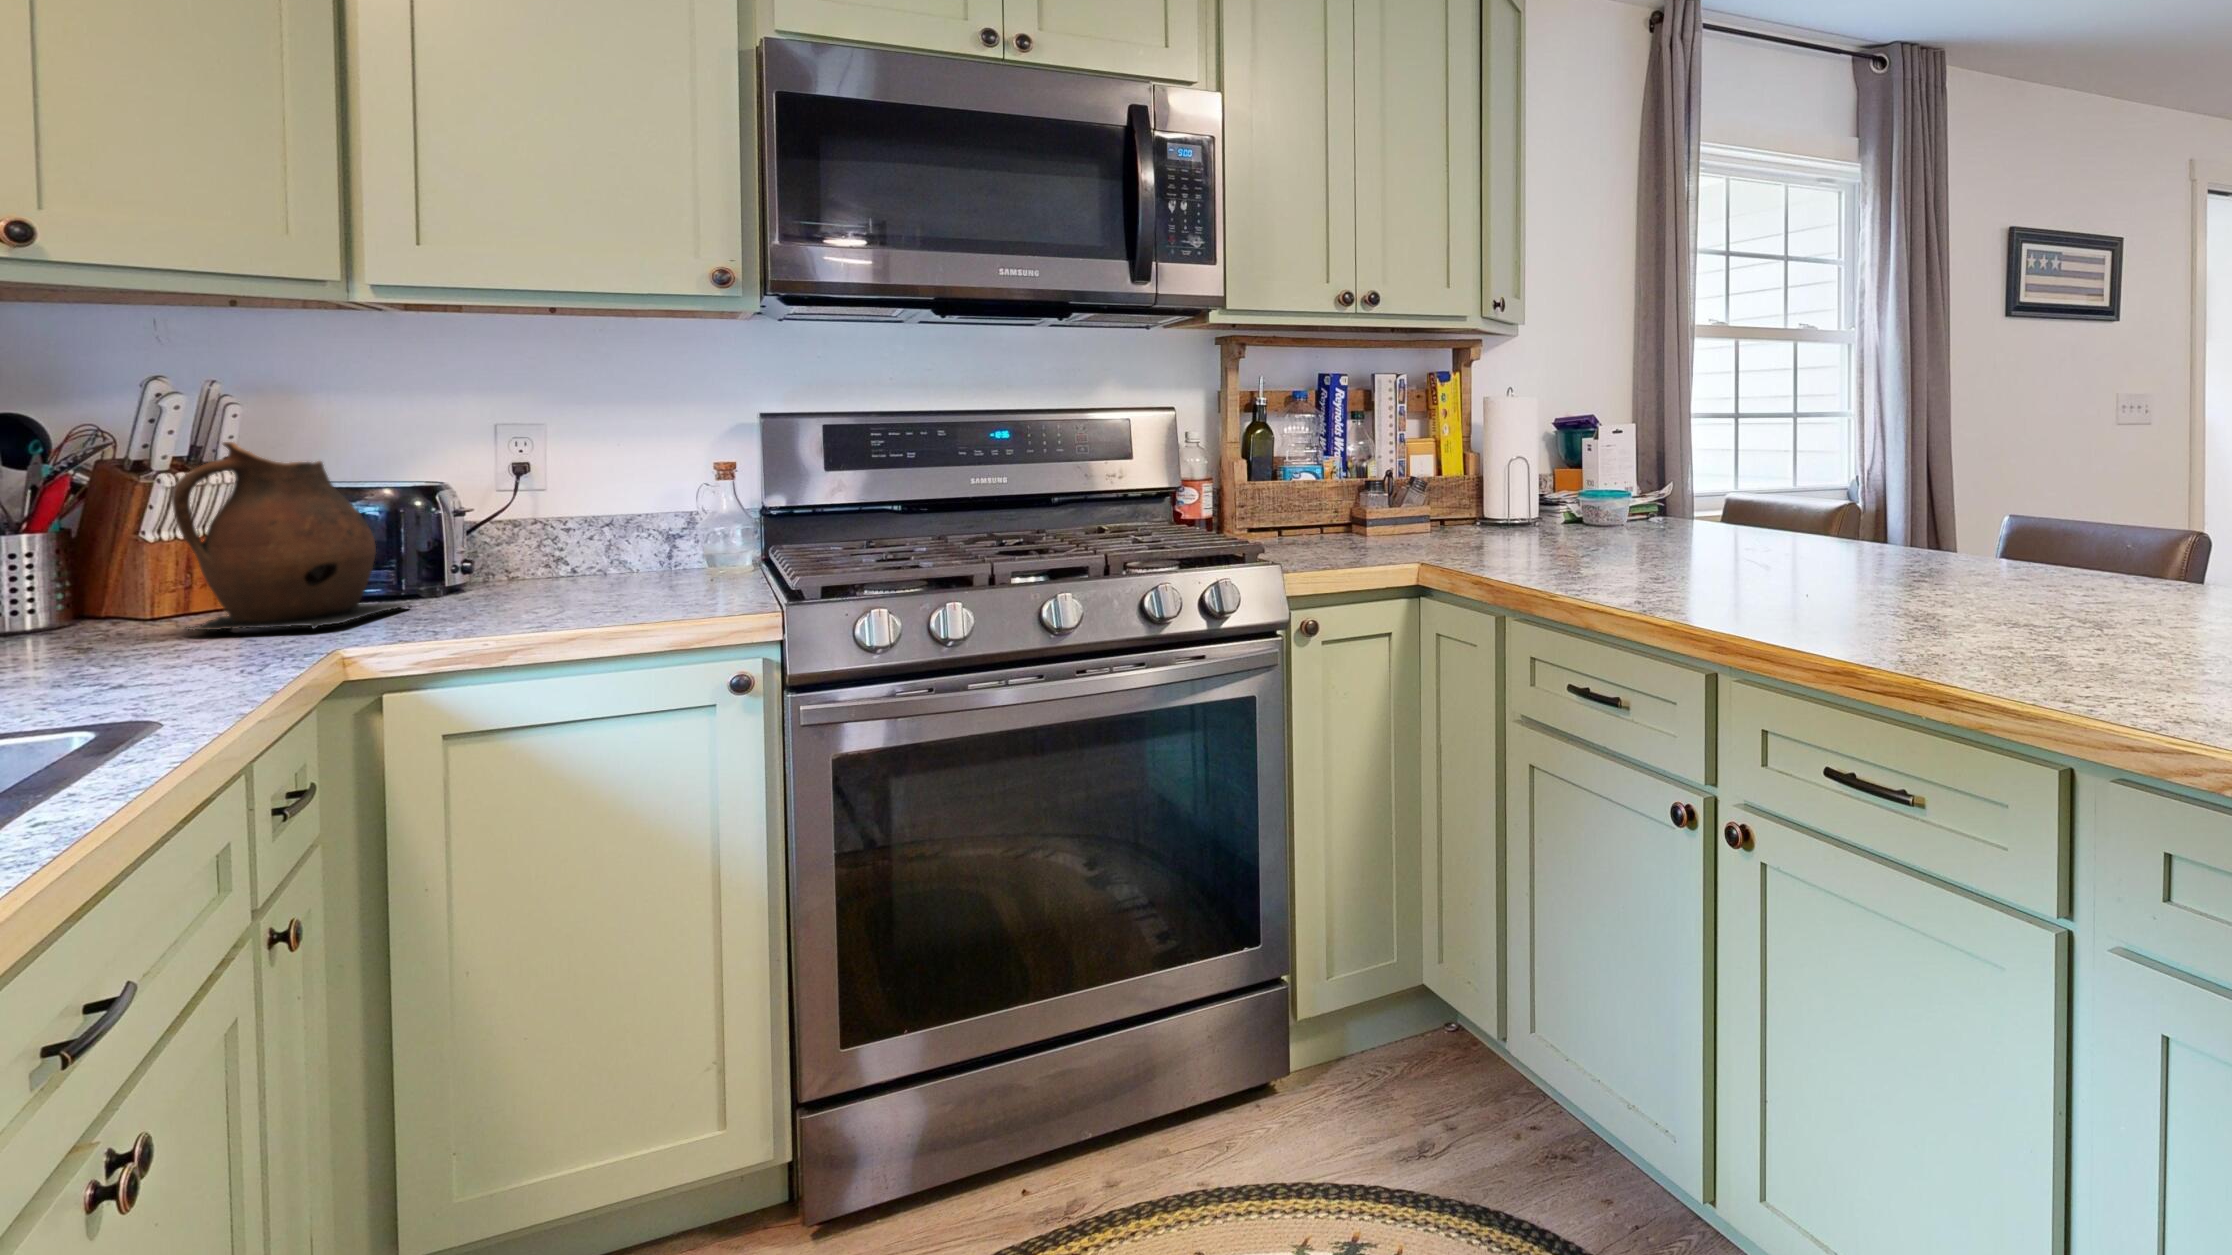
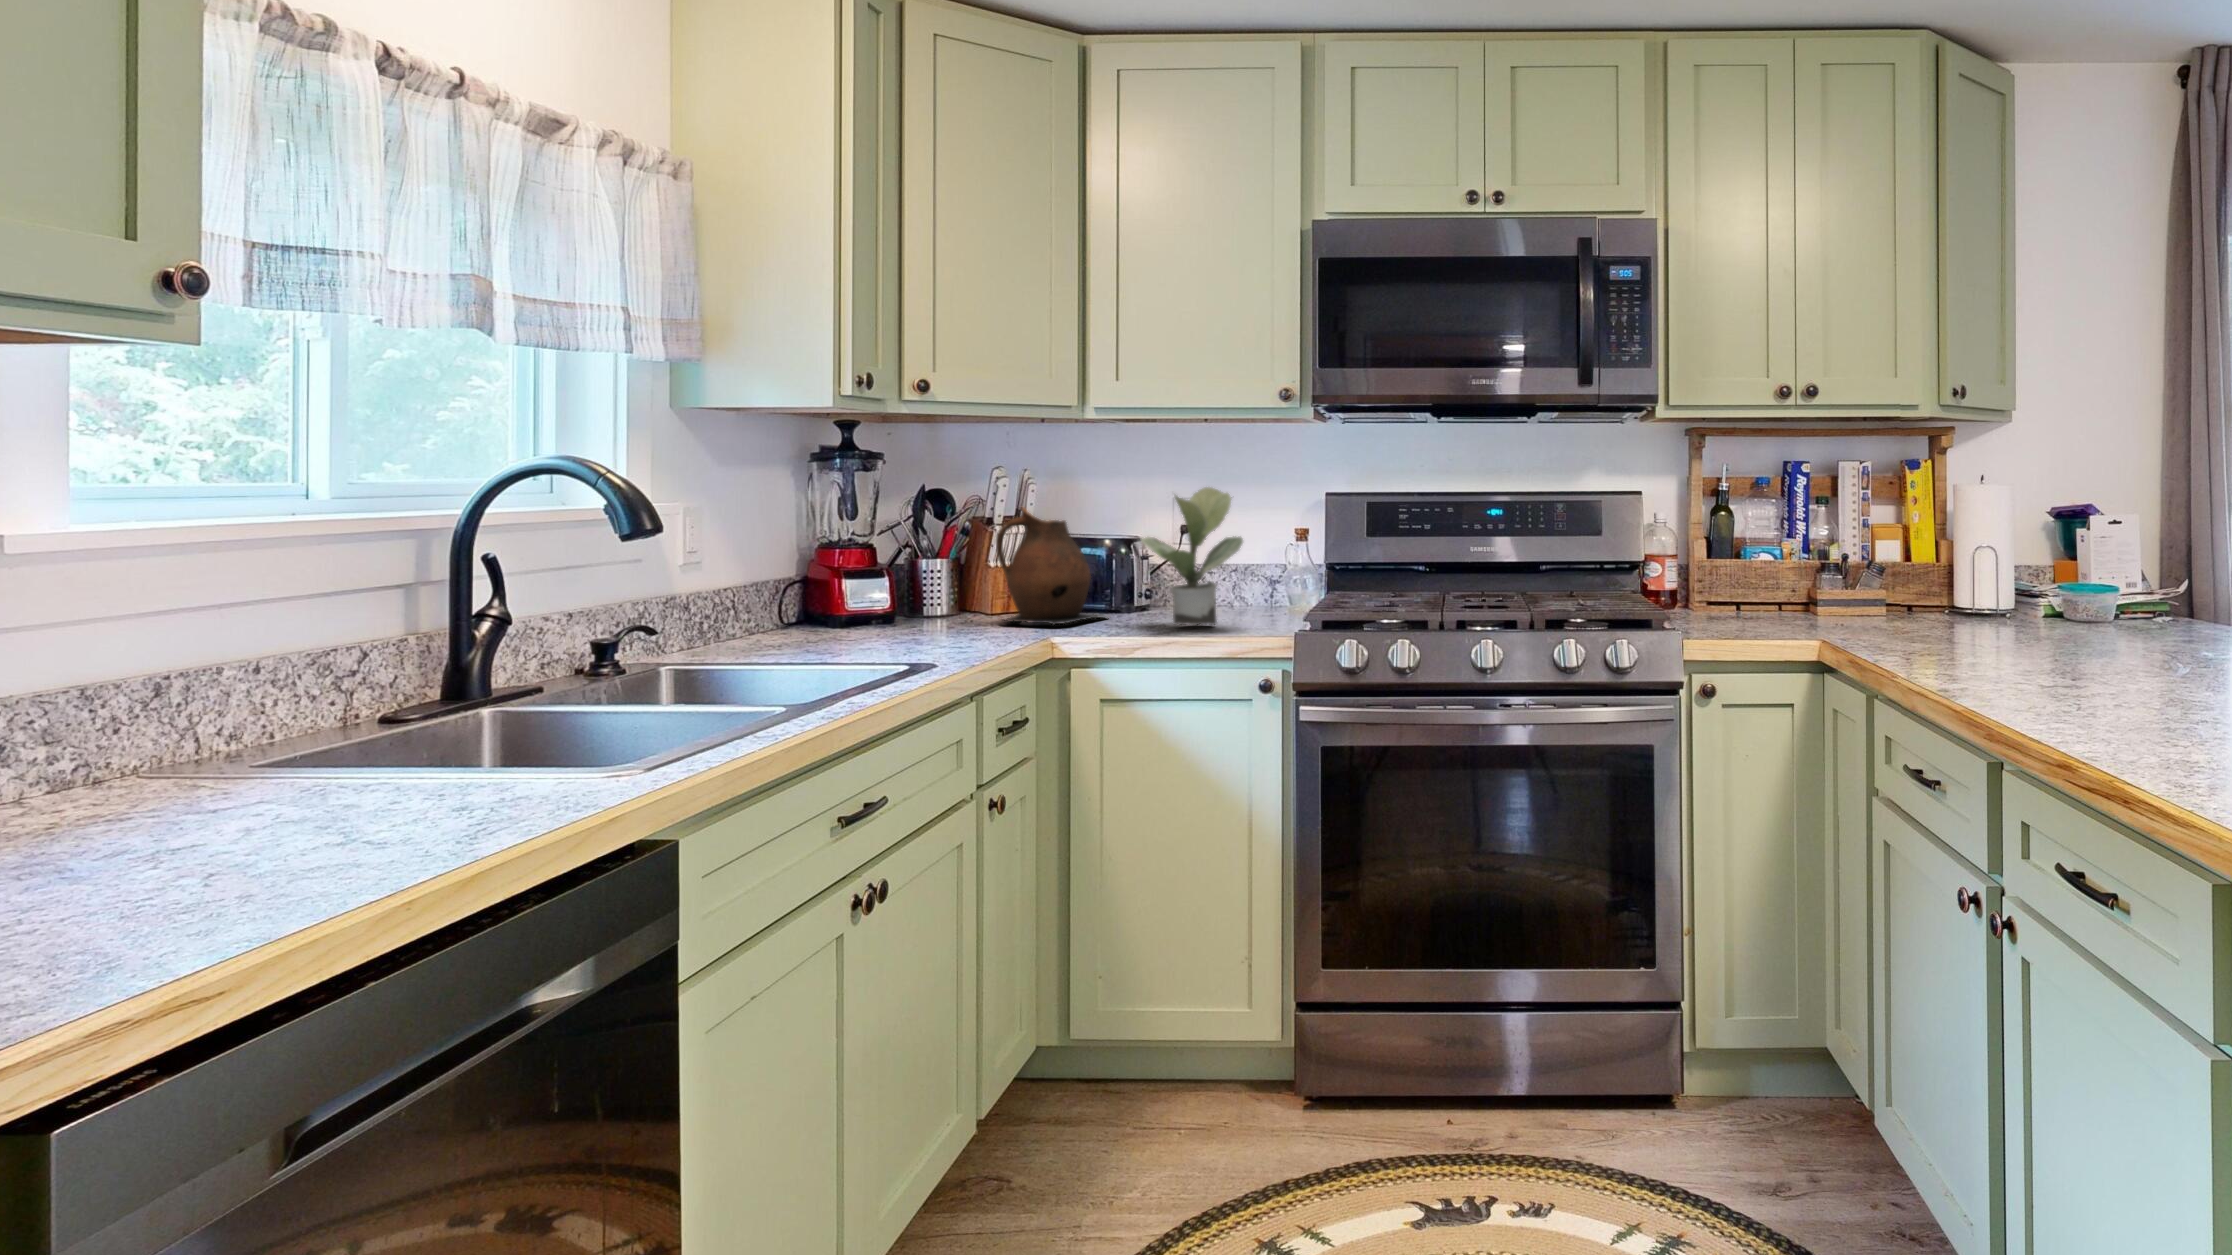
potted plant: none [479,406,672,610] -> present [1141,487,1243,625]

